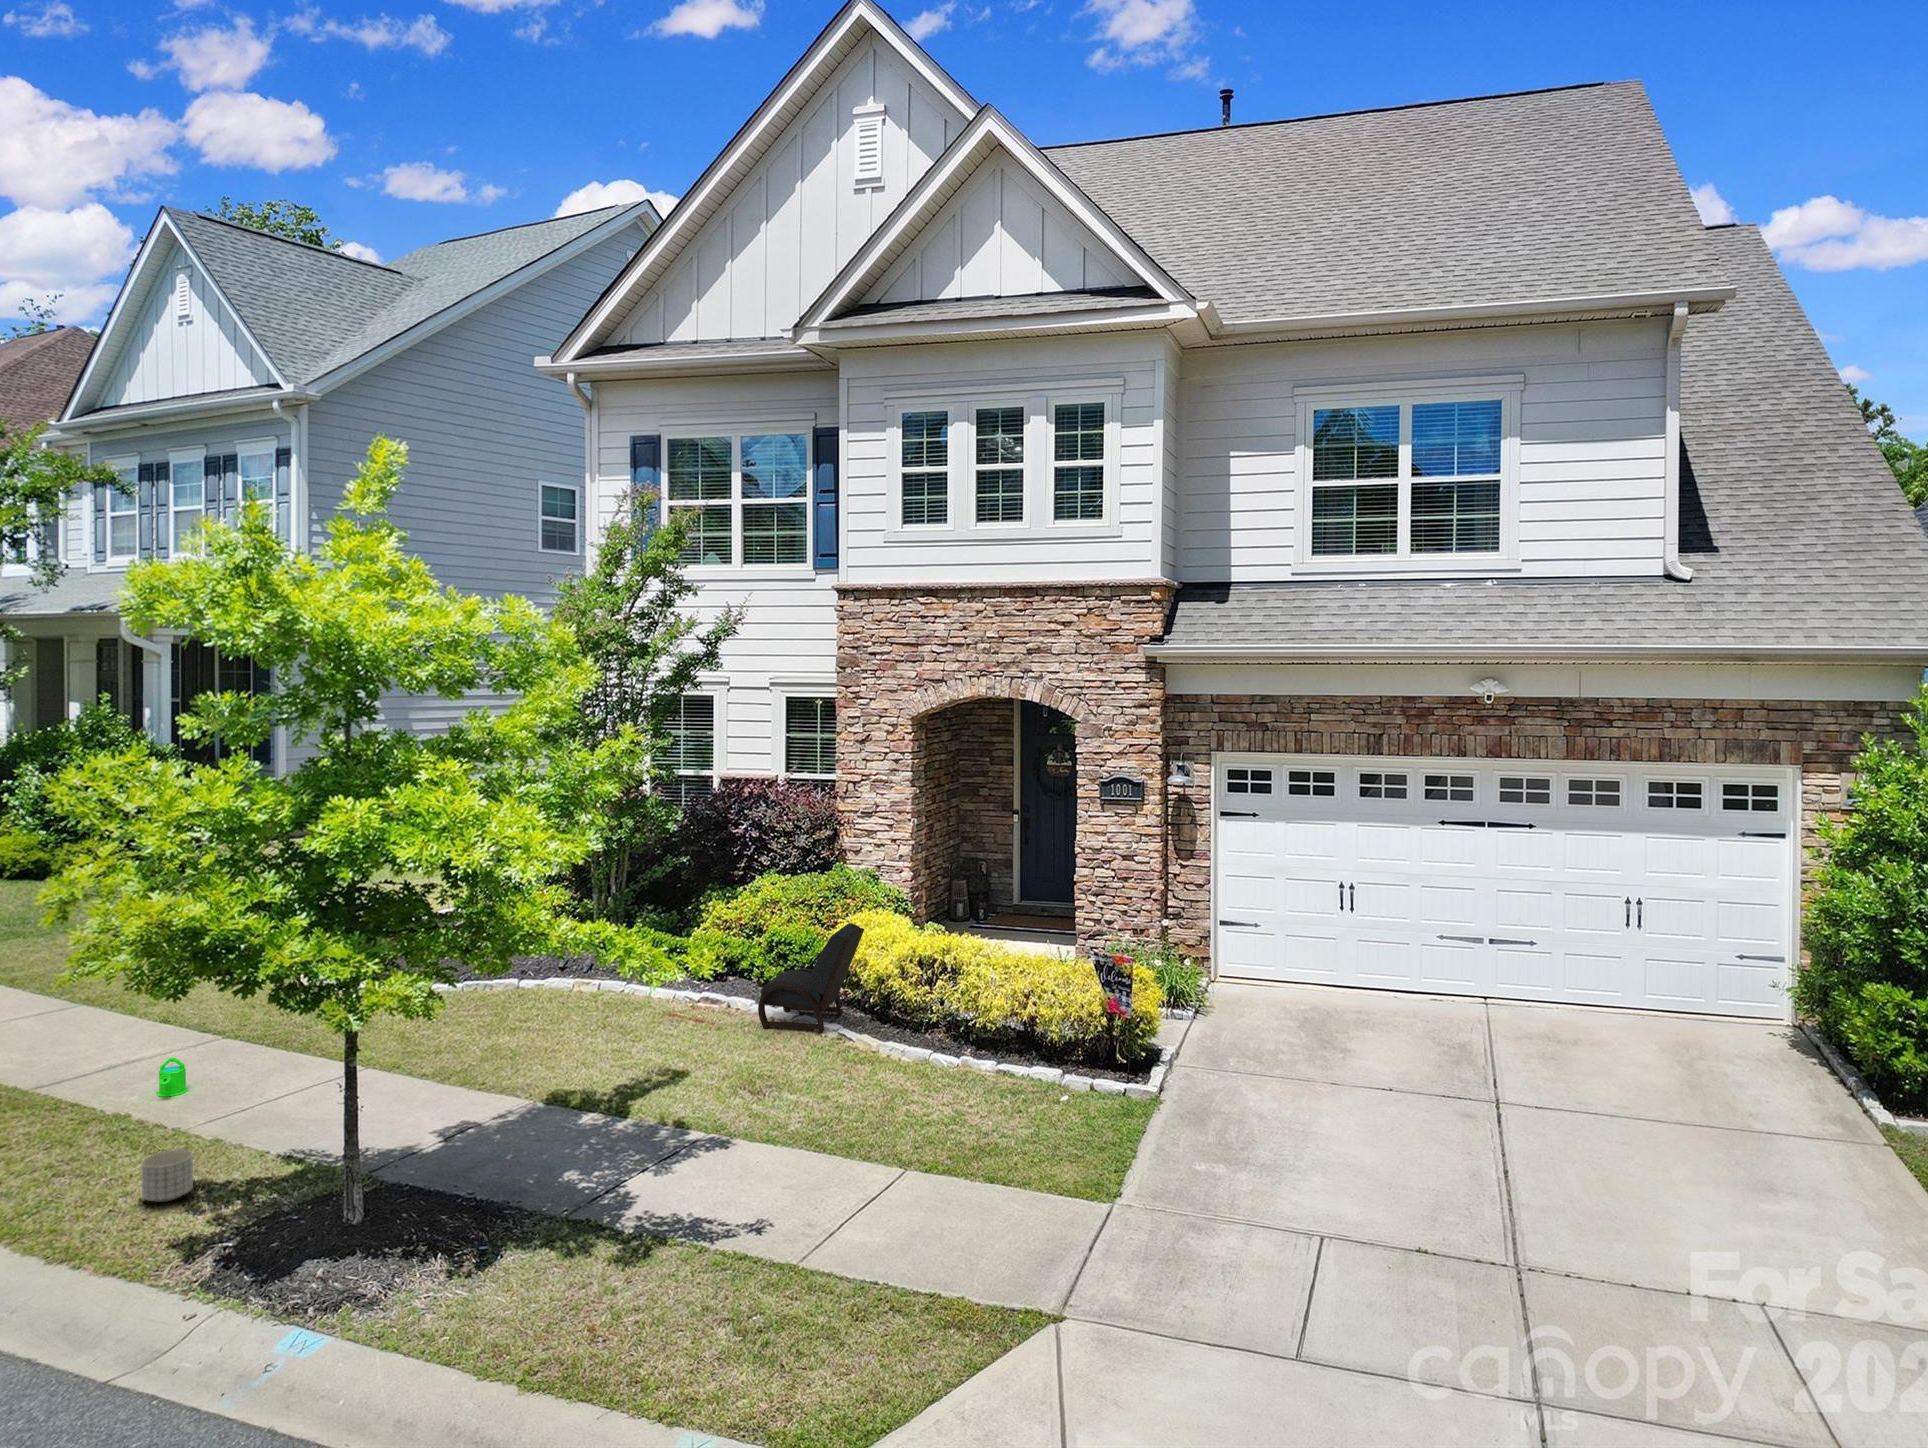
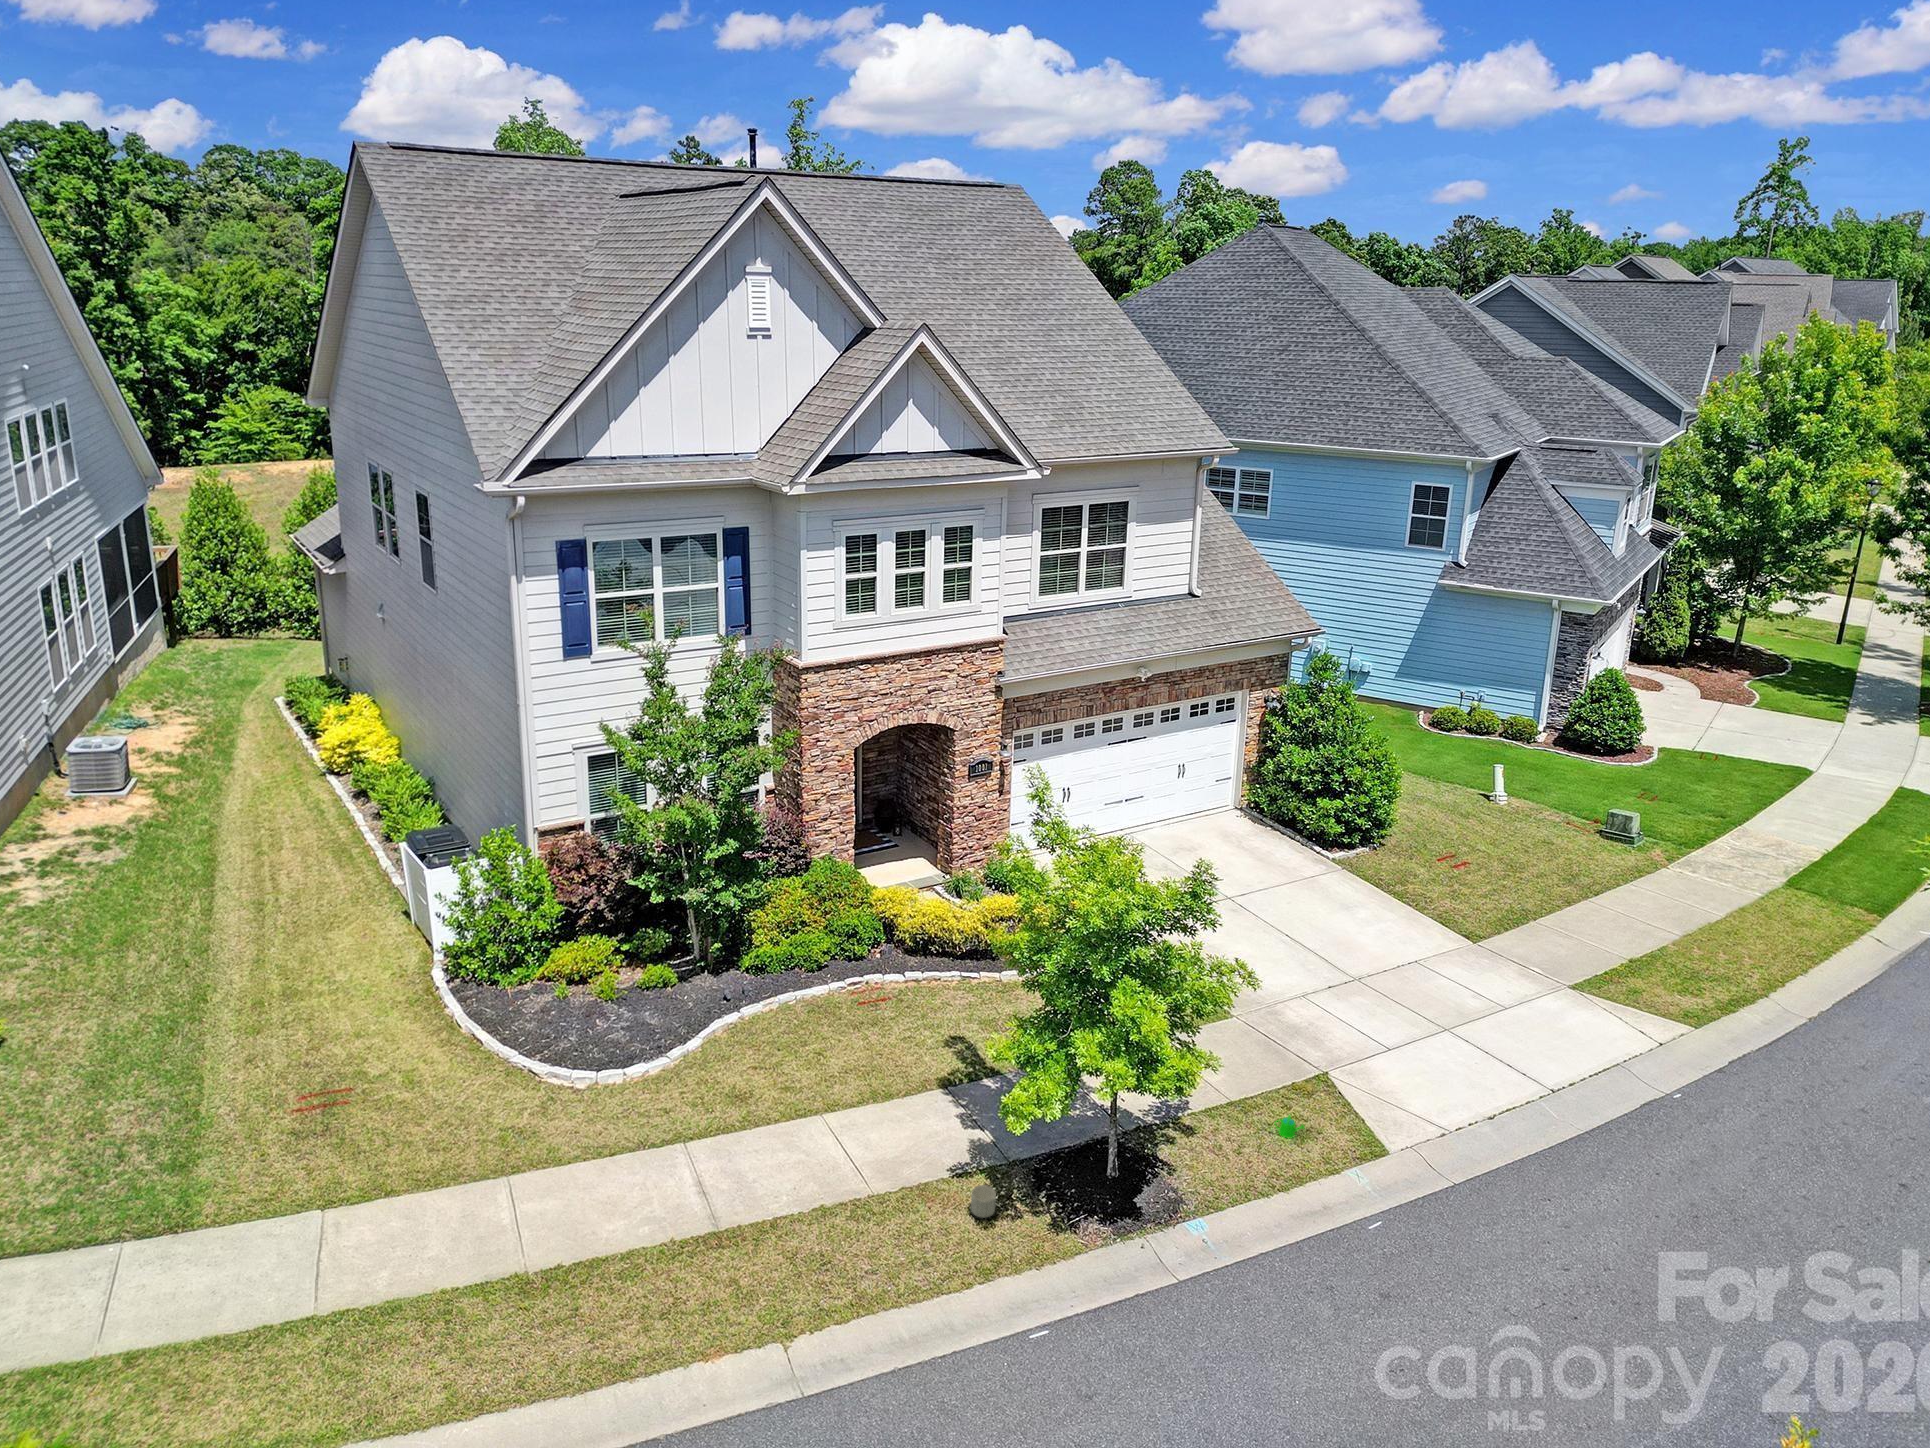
lounge chair: present [758,923,864,1033] -> none [905,907,973,988]
watering can: present [157,1058,188,1097] -> present [1274,1115,1305,1138]

